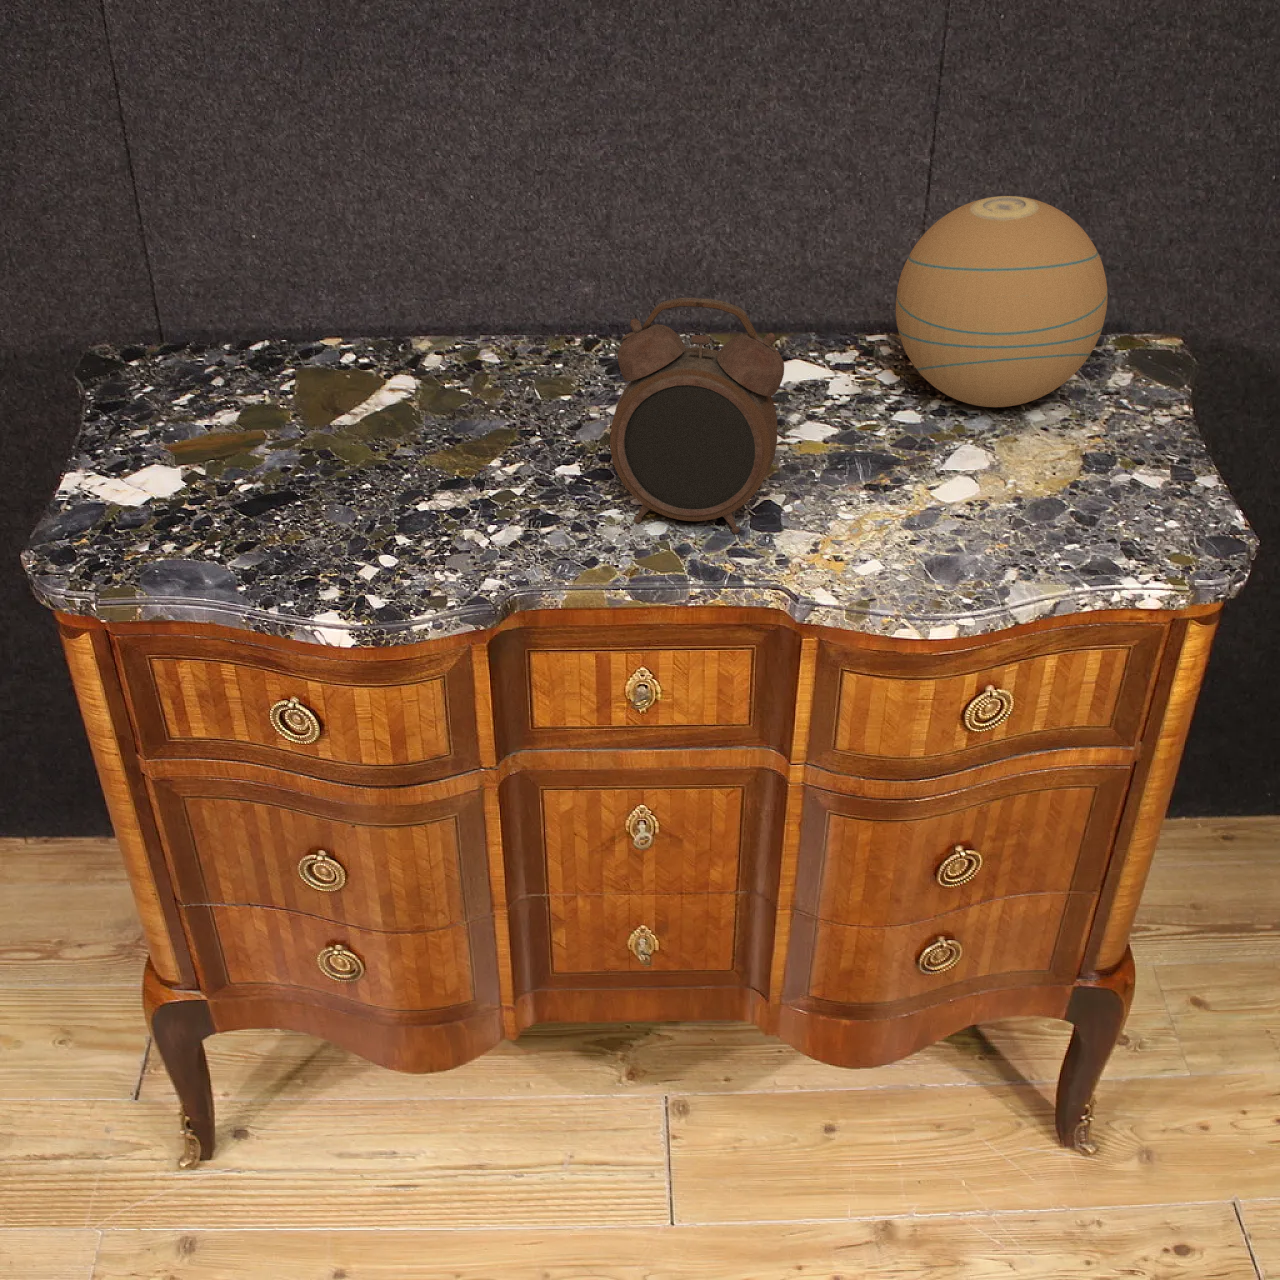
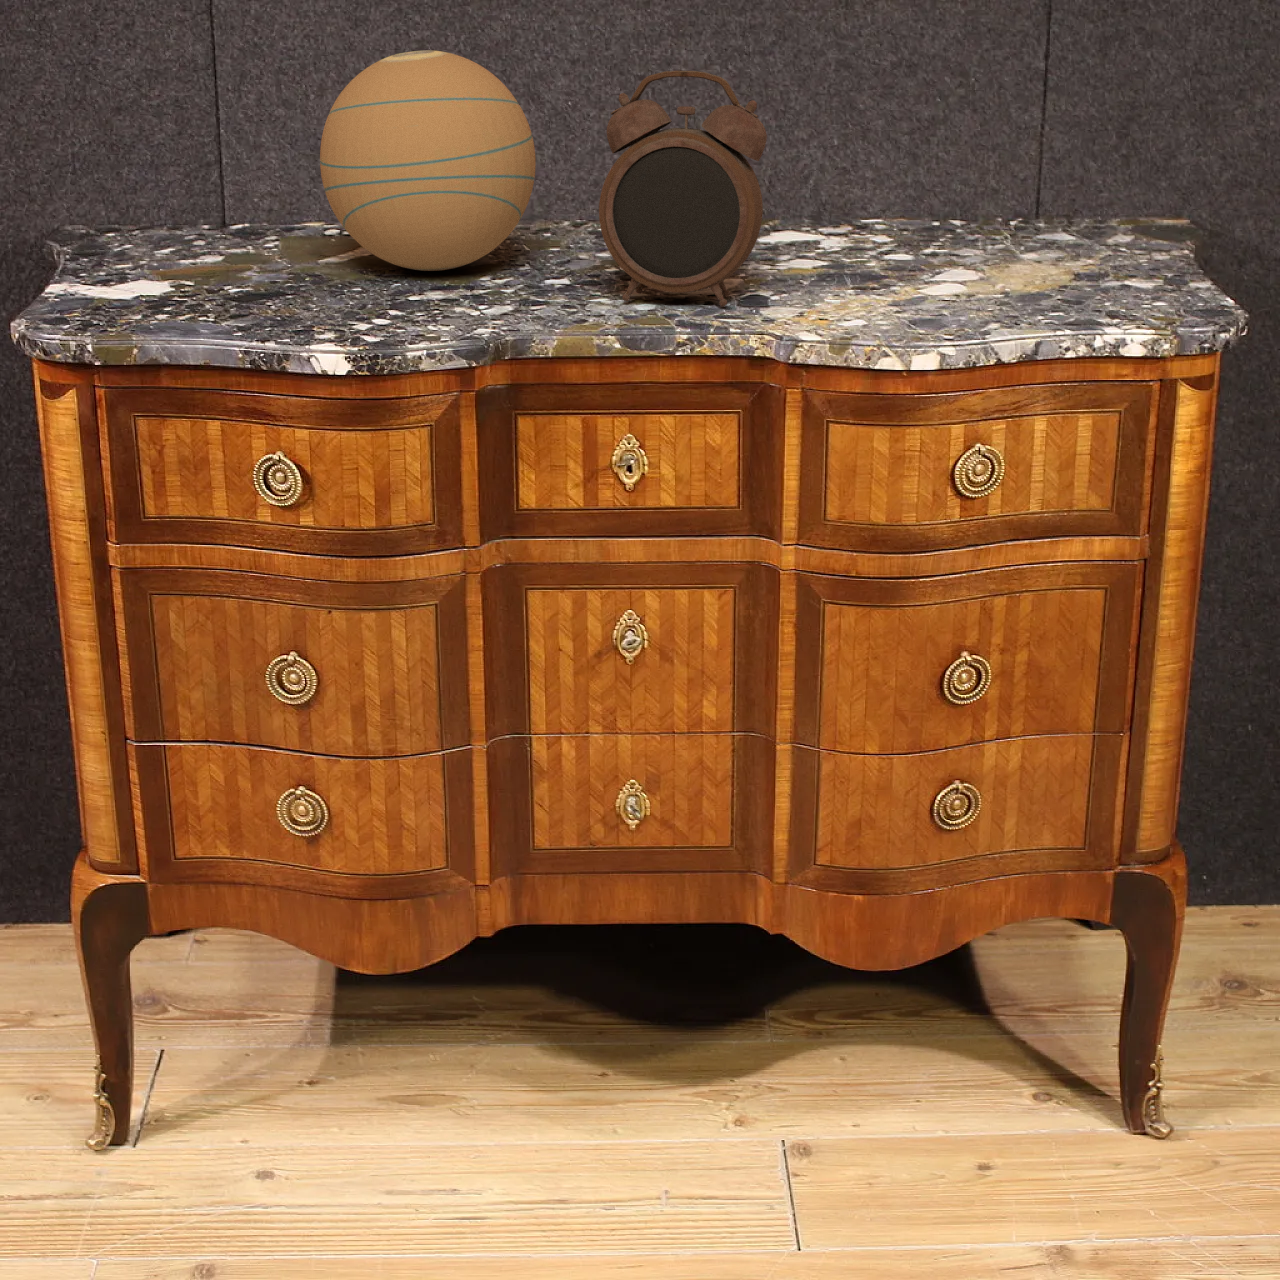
decorative orb: present [896,196,1108,407] -> present [320,50,536,271]

